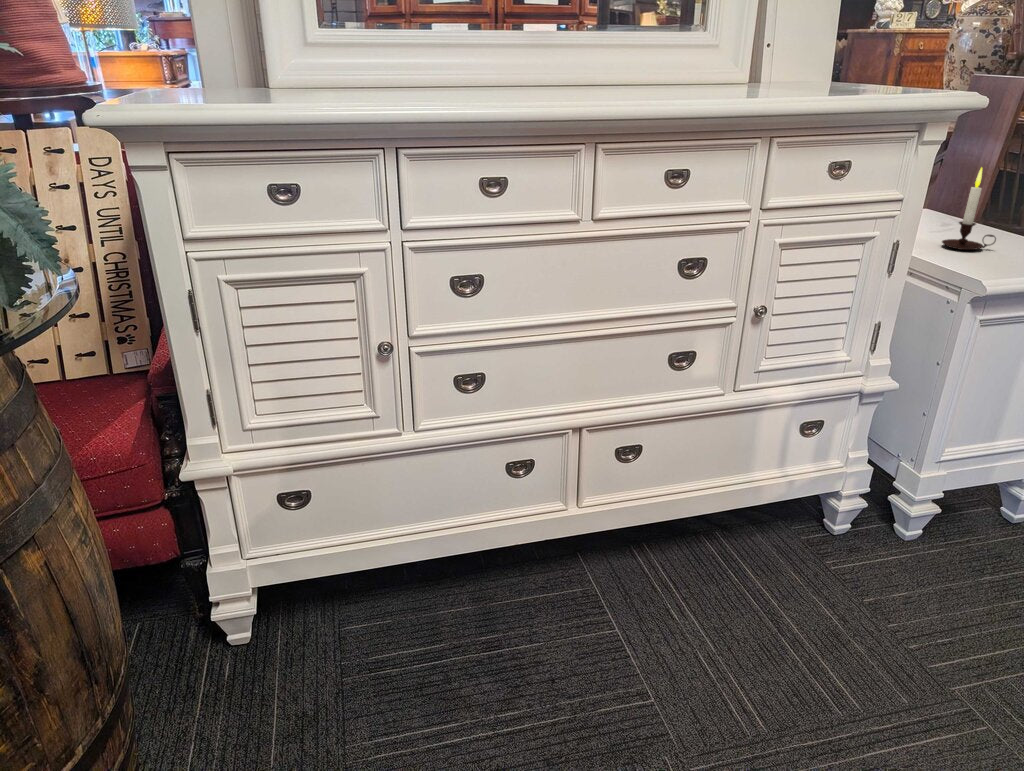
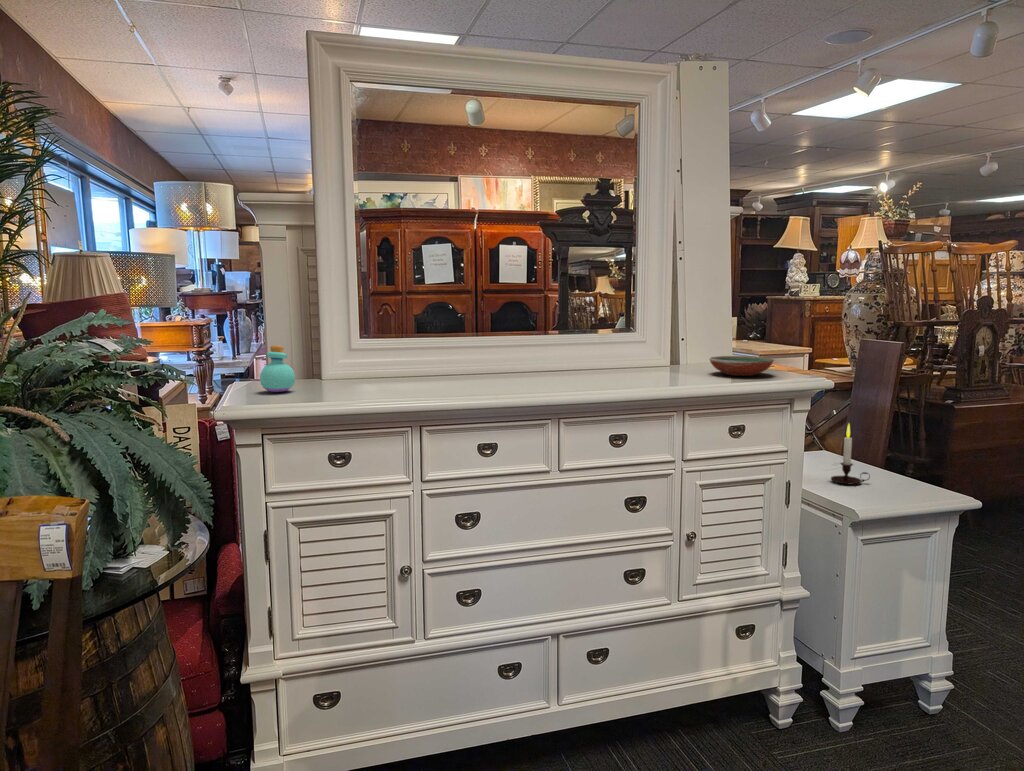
perfume bottle: none [166,23,219,96] -> present [260,345,295,392]
decorative bowl: none [808,65,903,91] -> present [710,356,774,376]

